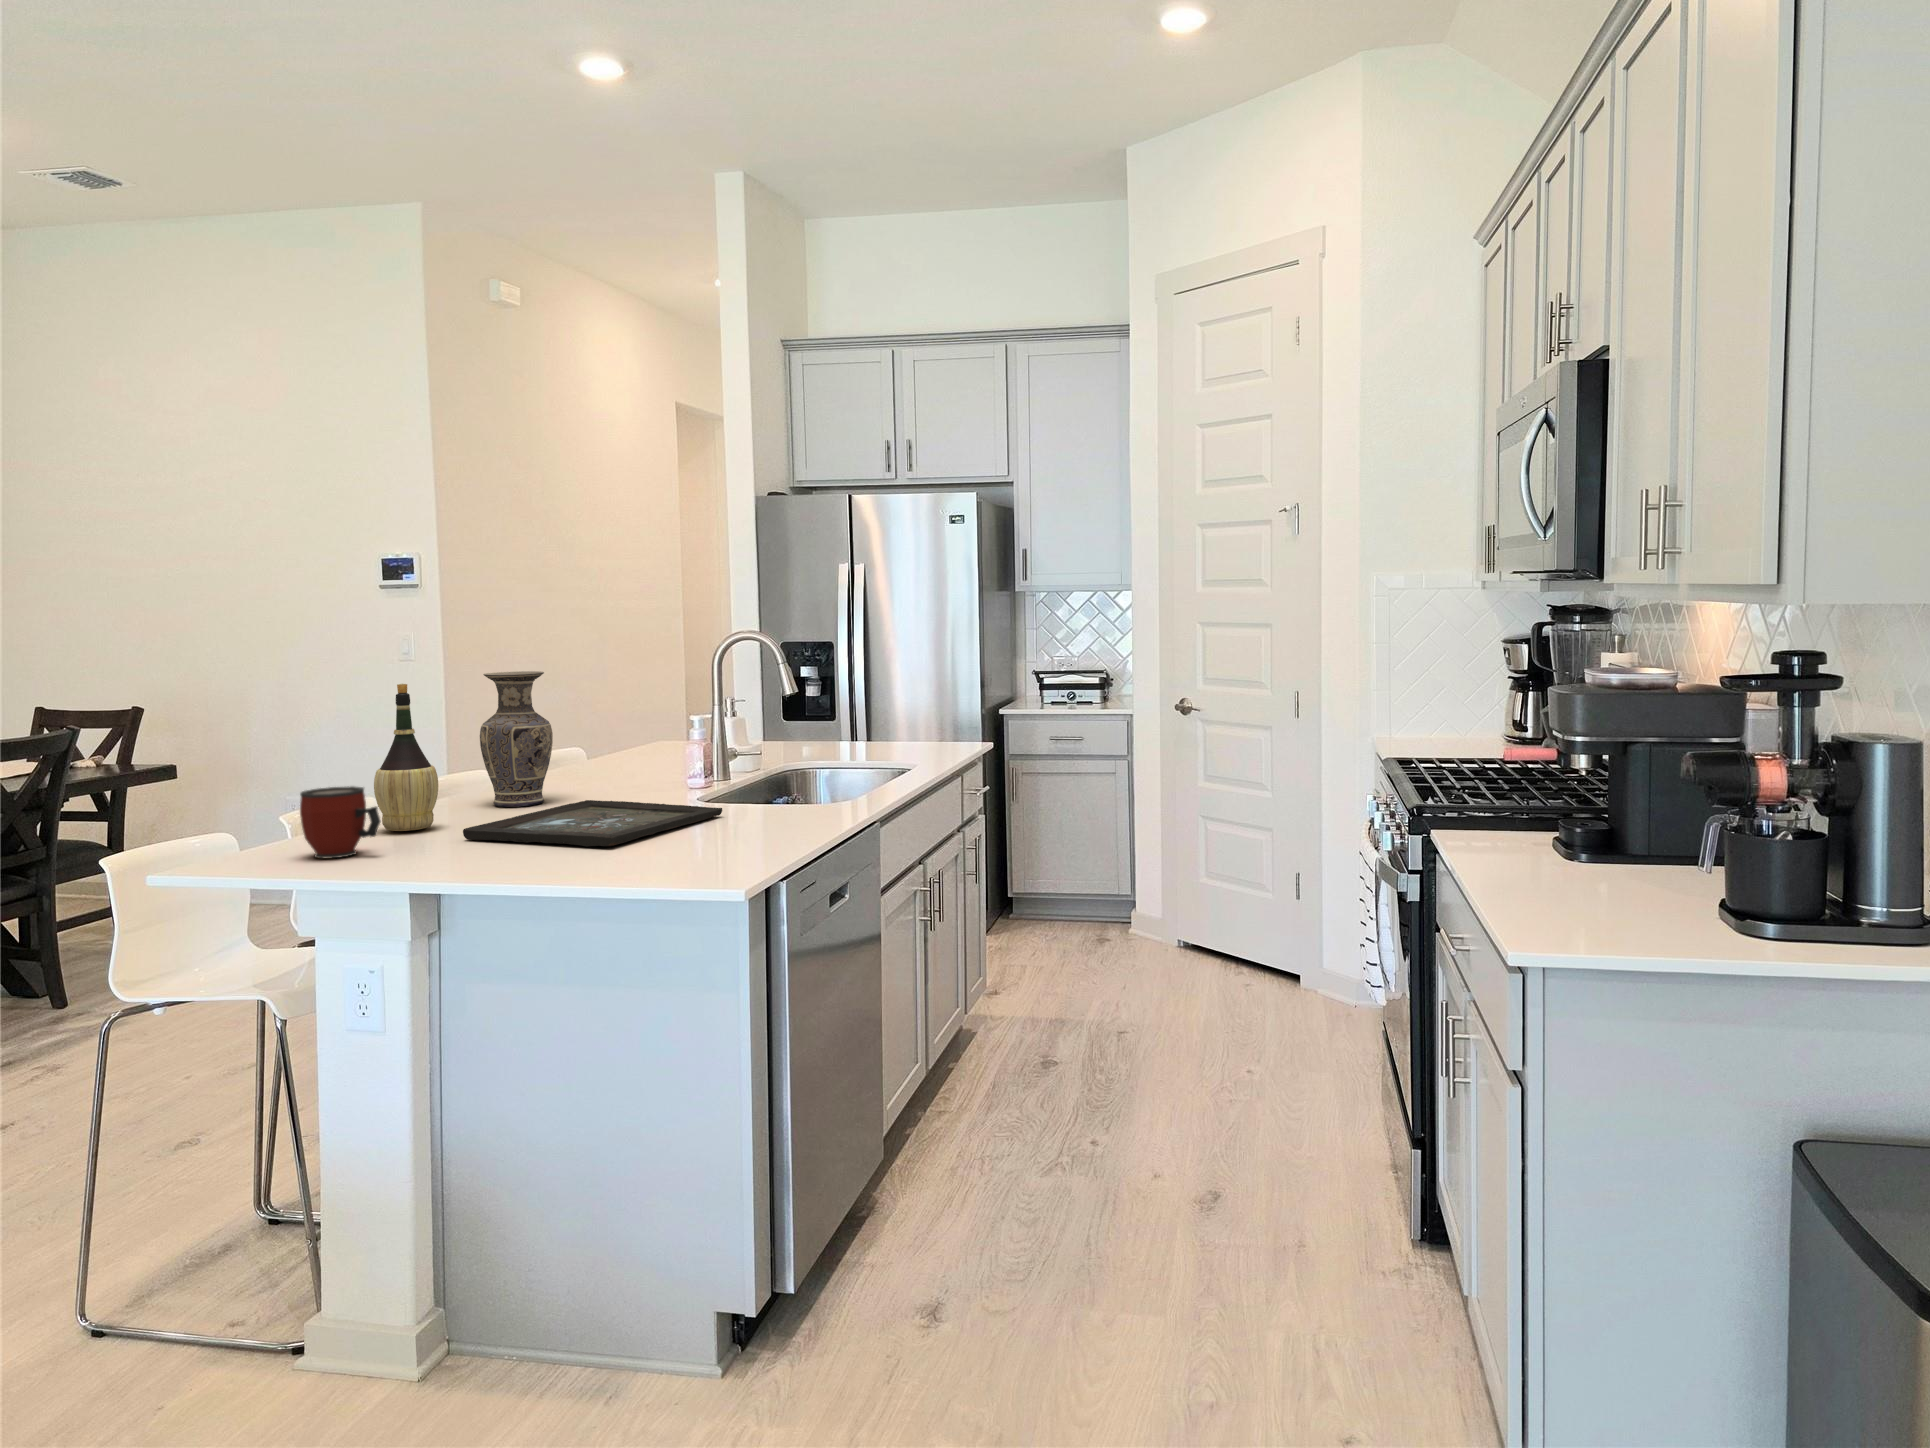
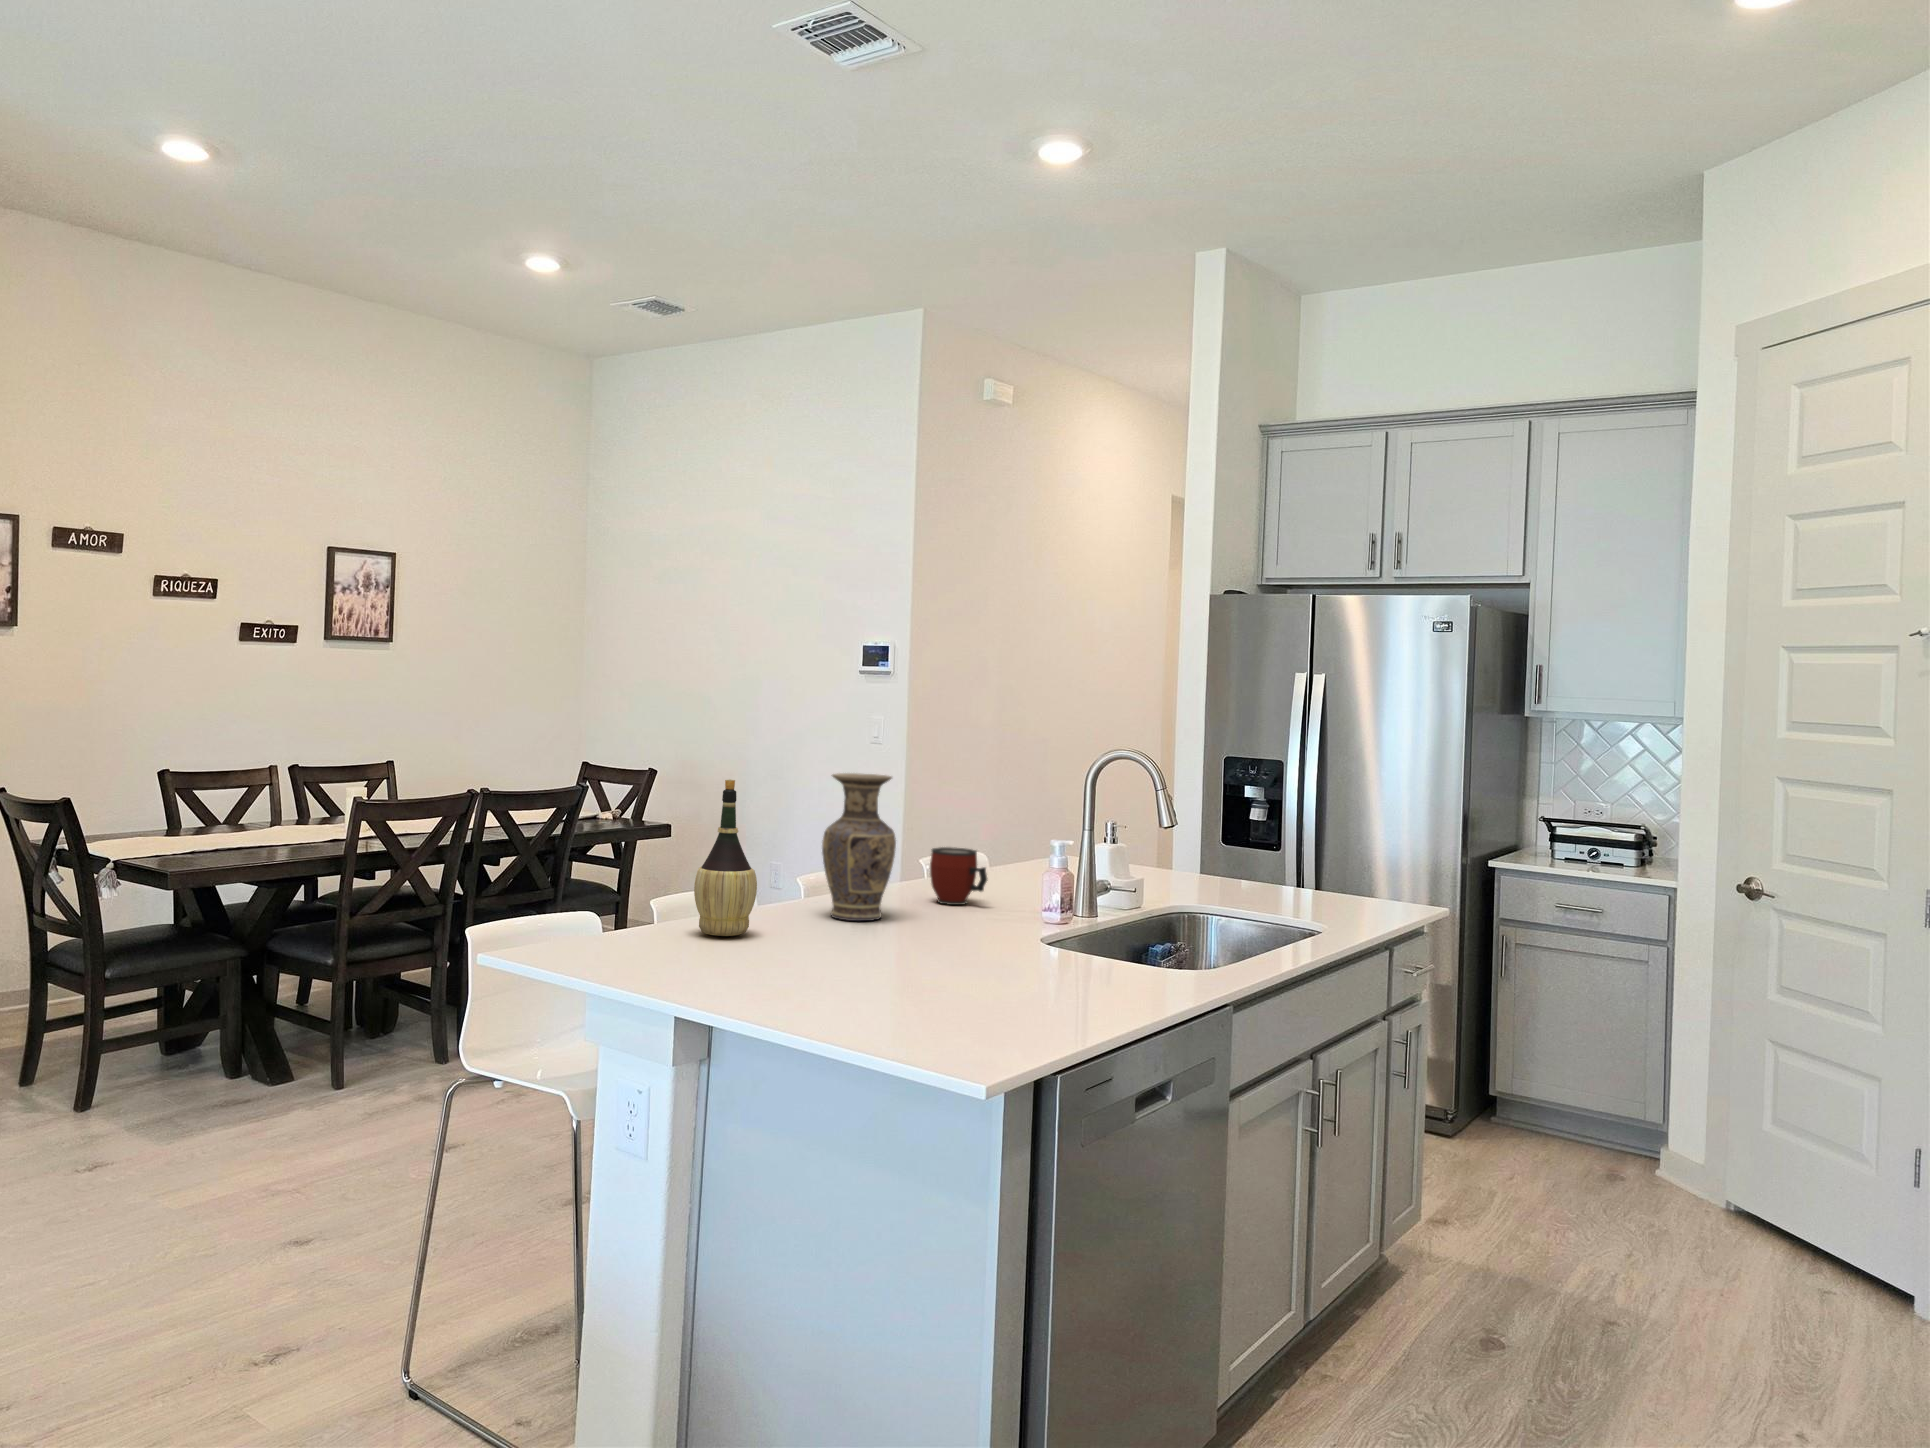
mug: present [300,786,381,859] -> present [930,847,987,905]
tray: present [463,800,722,846] -> none [757,925,1044,991]

